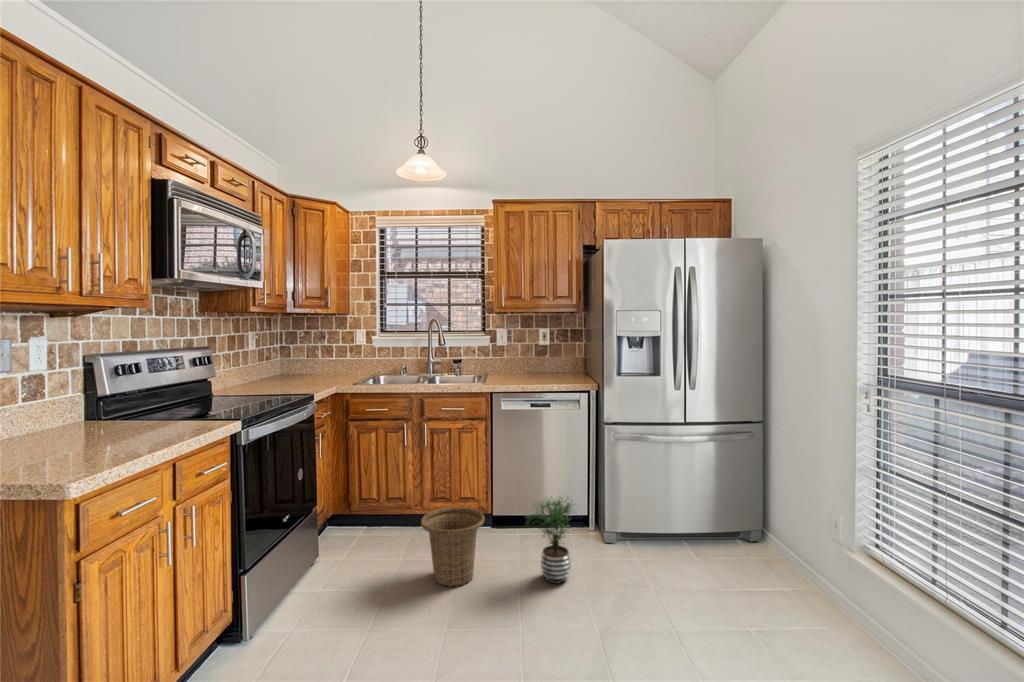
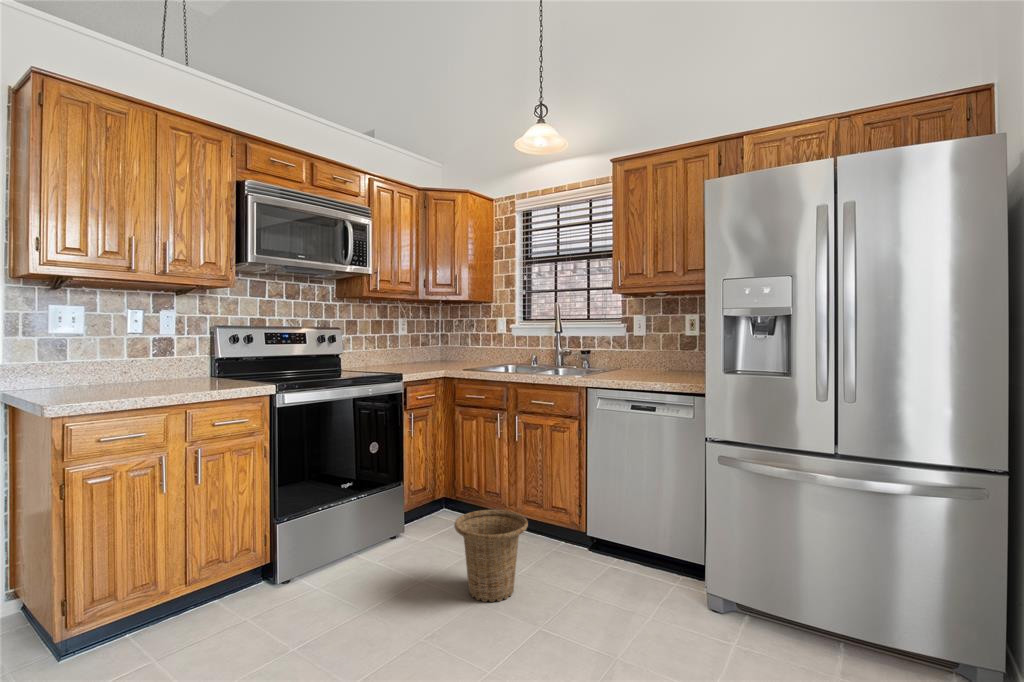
potted plant: present [525,496,577,584] -> none [559,517,637,637]

